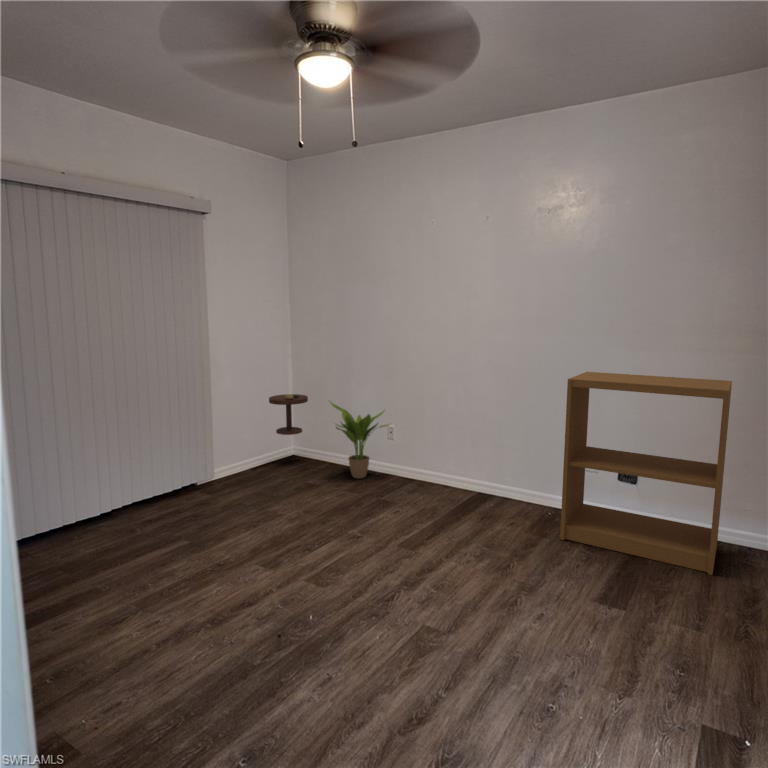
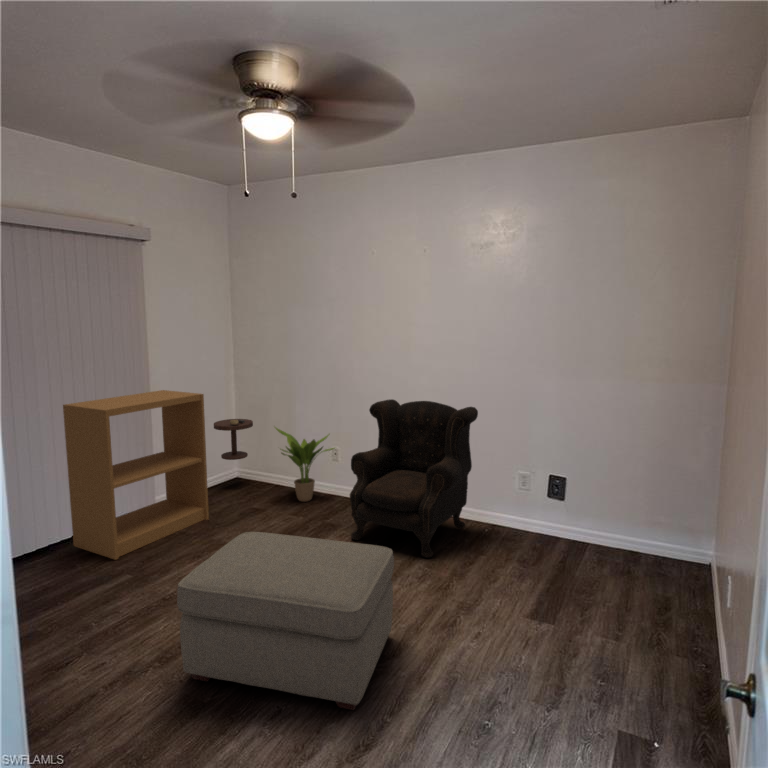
bookshelf: present [560,372,732,575] -> present [63,390,209,560]
armchair: none [405,373,543,537] -> present [350,399,478,558]
ottoman: none [227,498,451,683] -> present [177,532,394,710]

